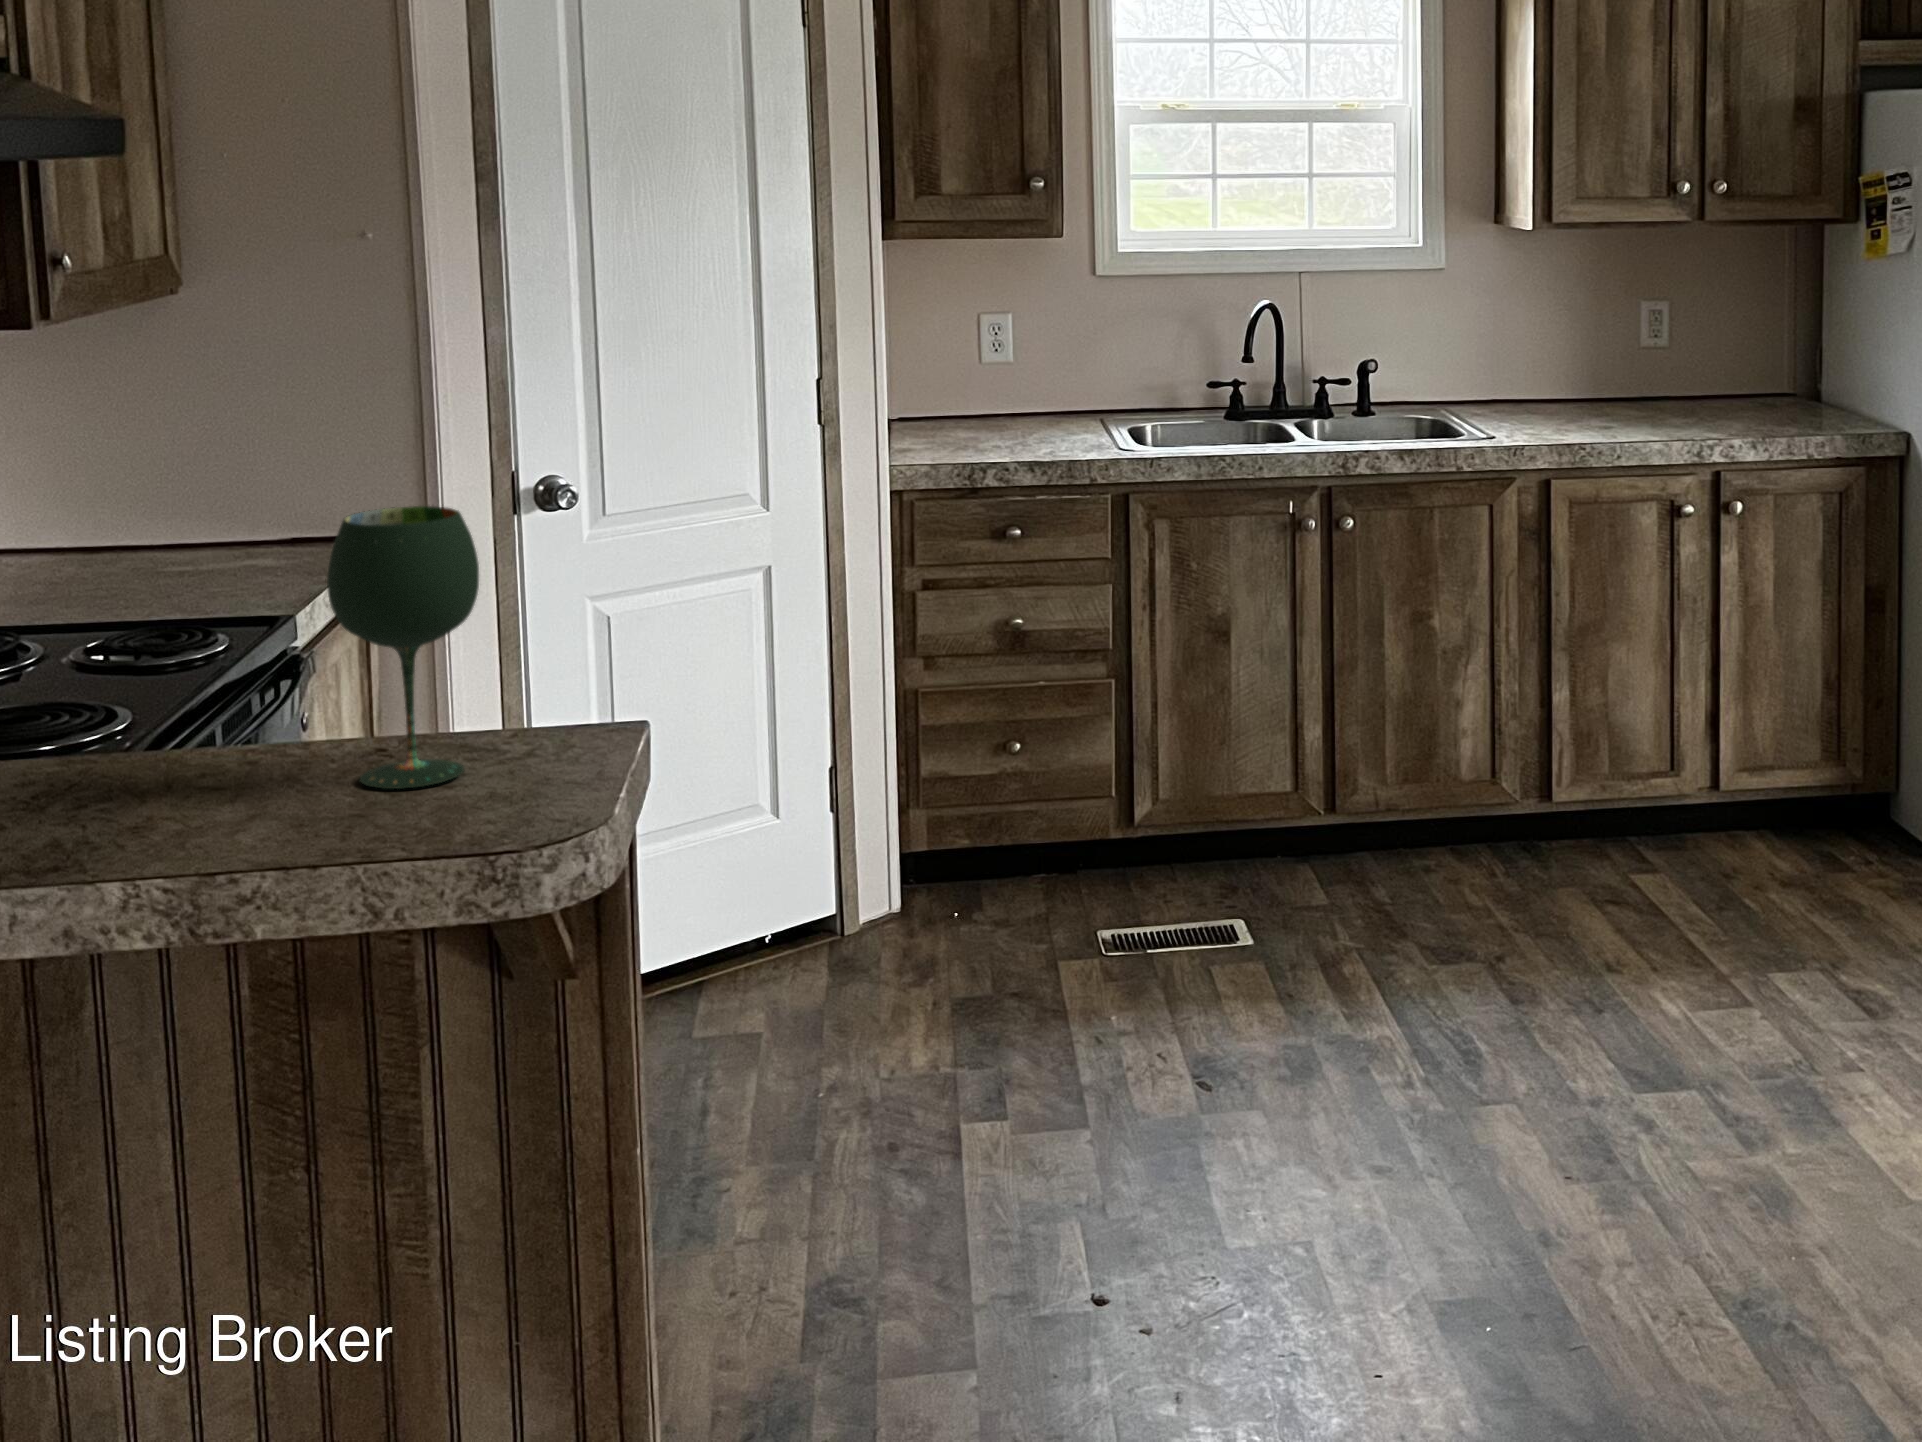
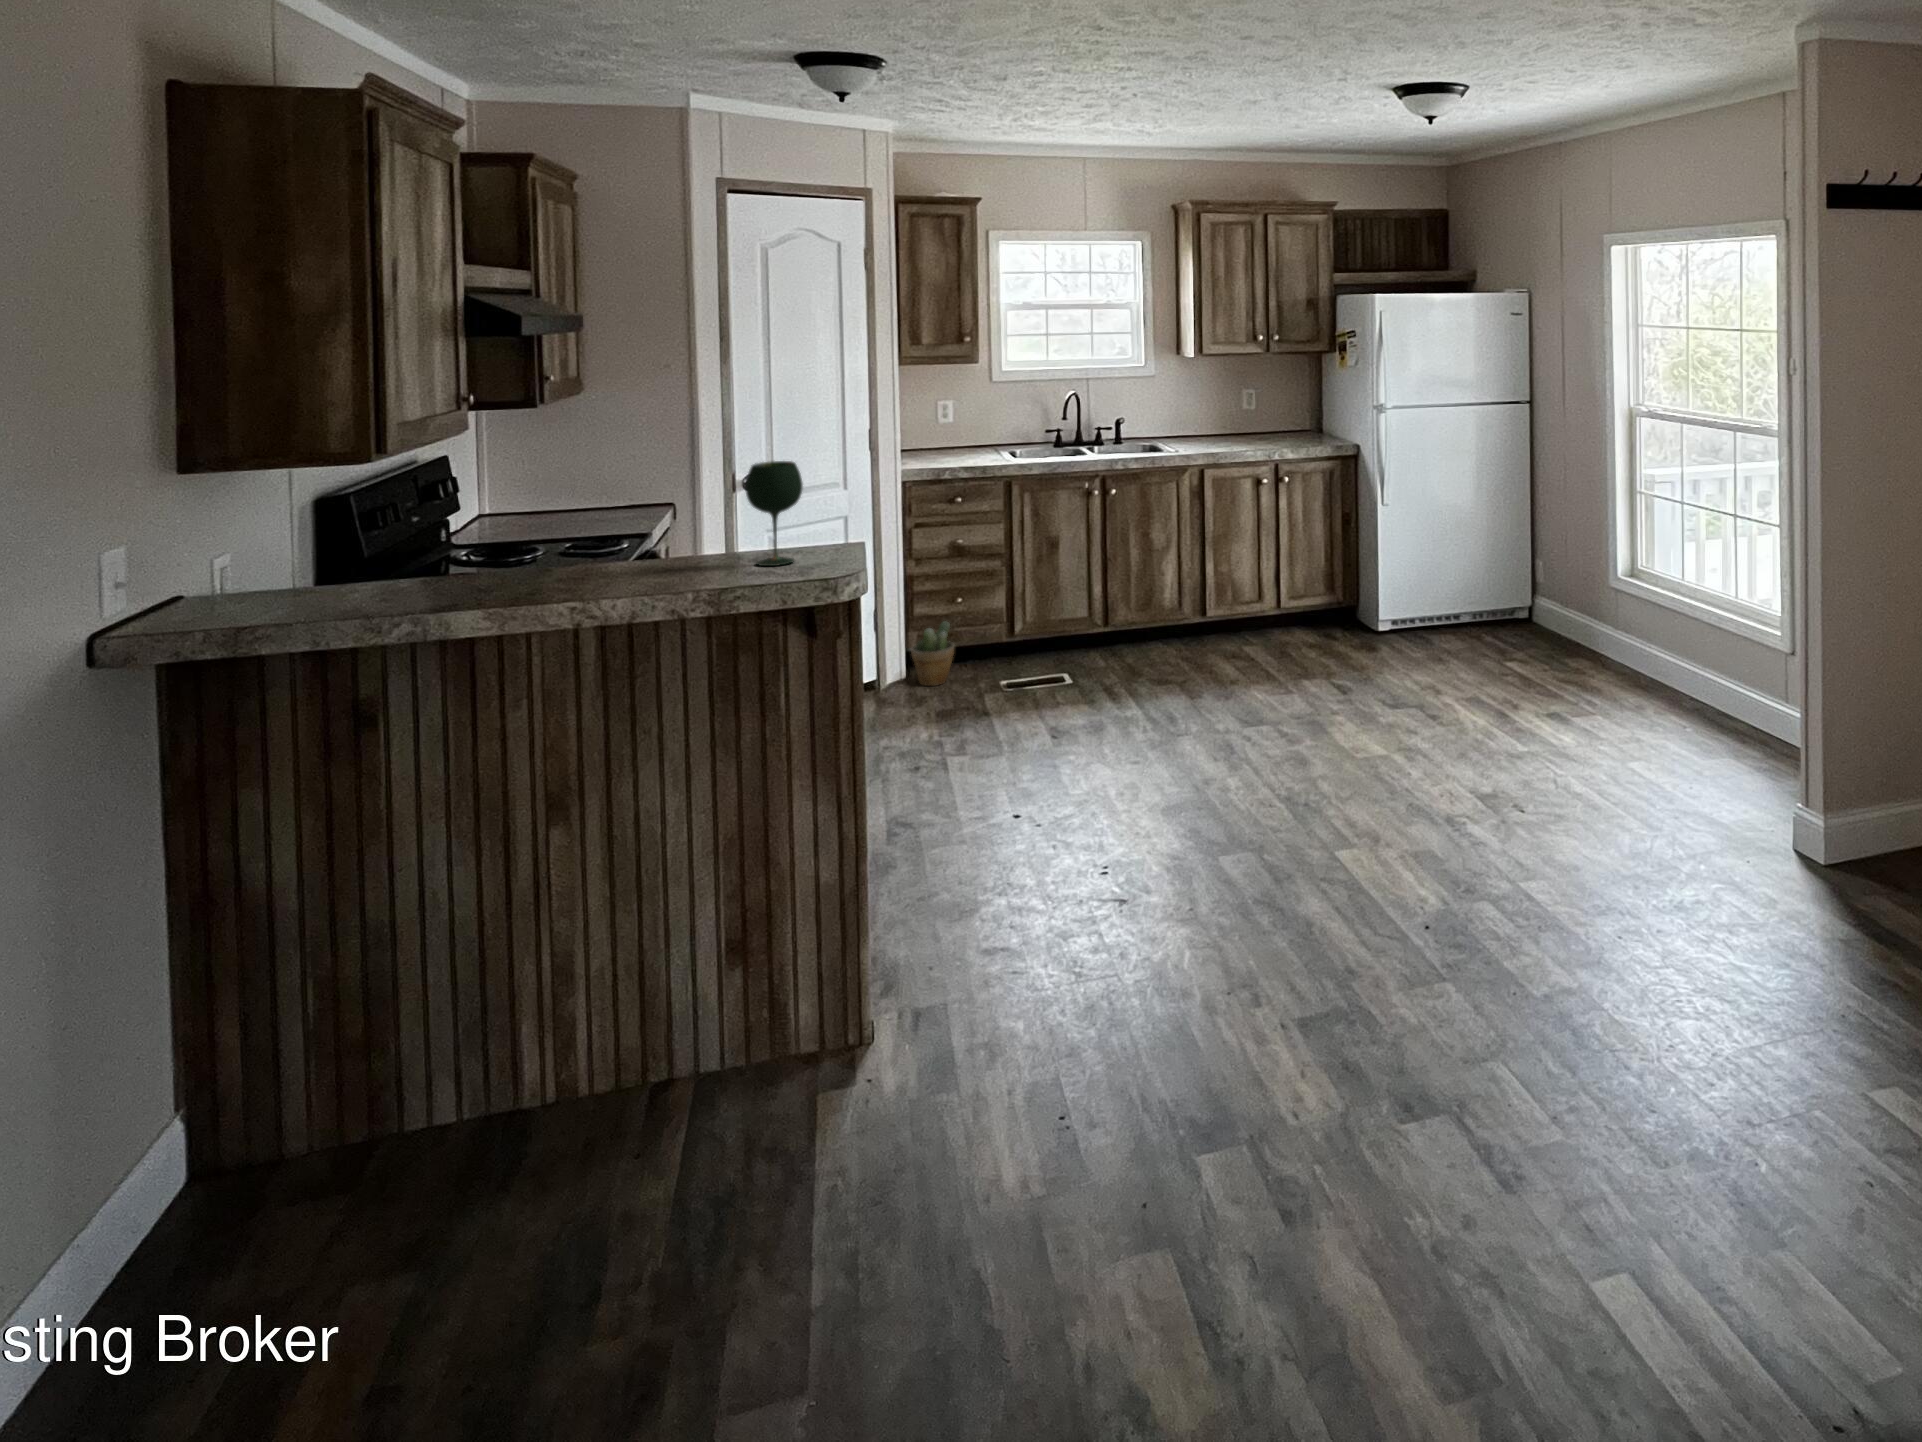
potted plant: none [908,795,1002,935] -> present [911,621,954,686]

